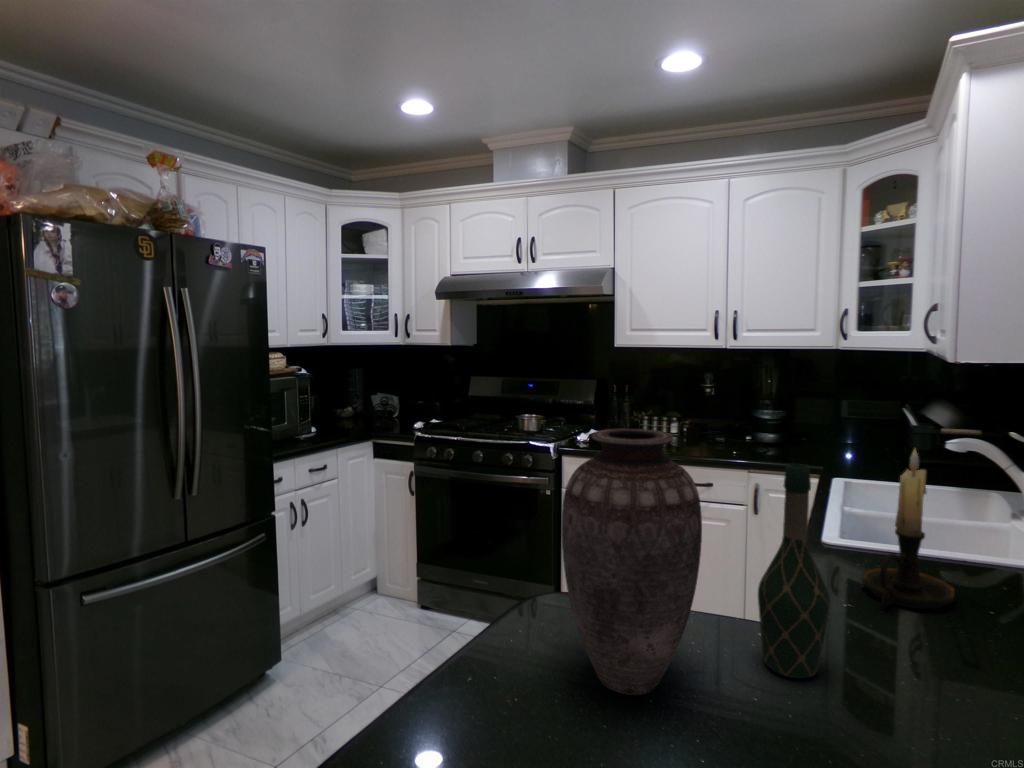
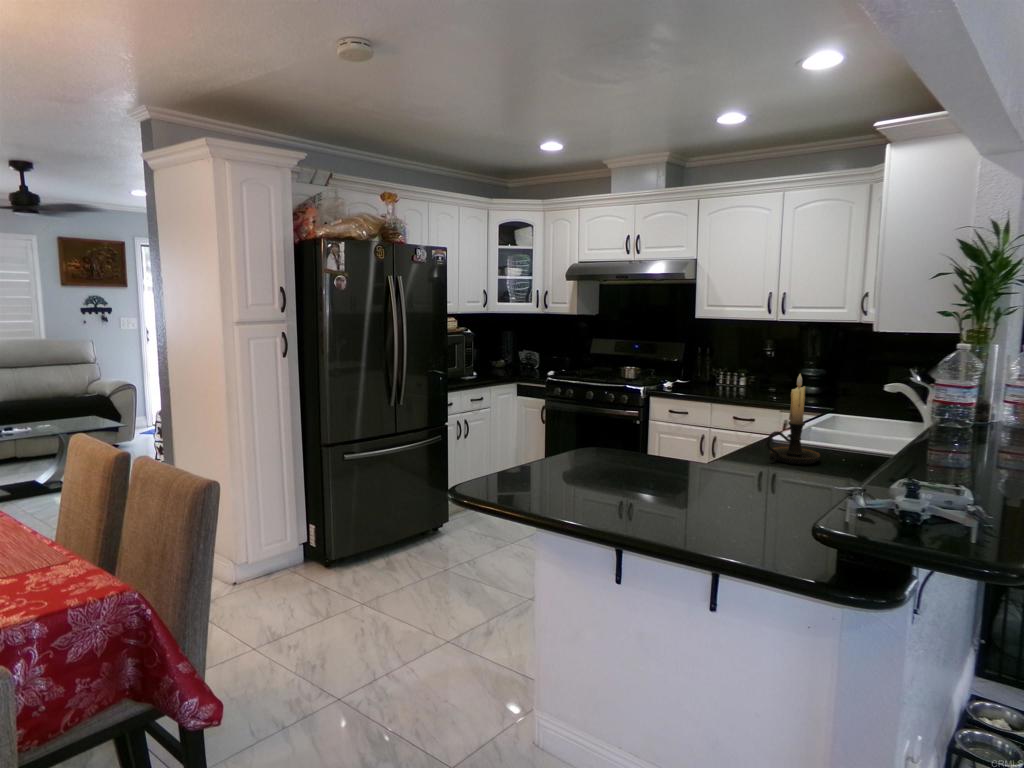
vase: present [562,429,702,695] -> none [575,351,640,473]
wine bottle: present [758,464,830,678] -> none [674,371,709,475]

